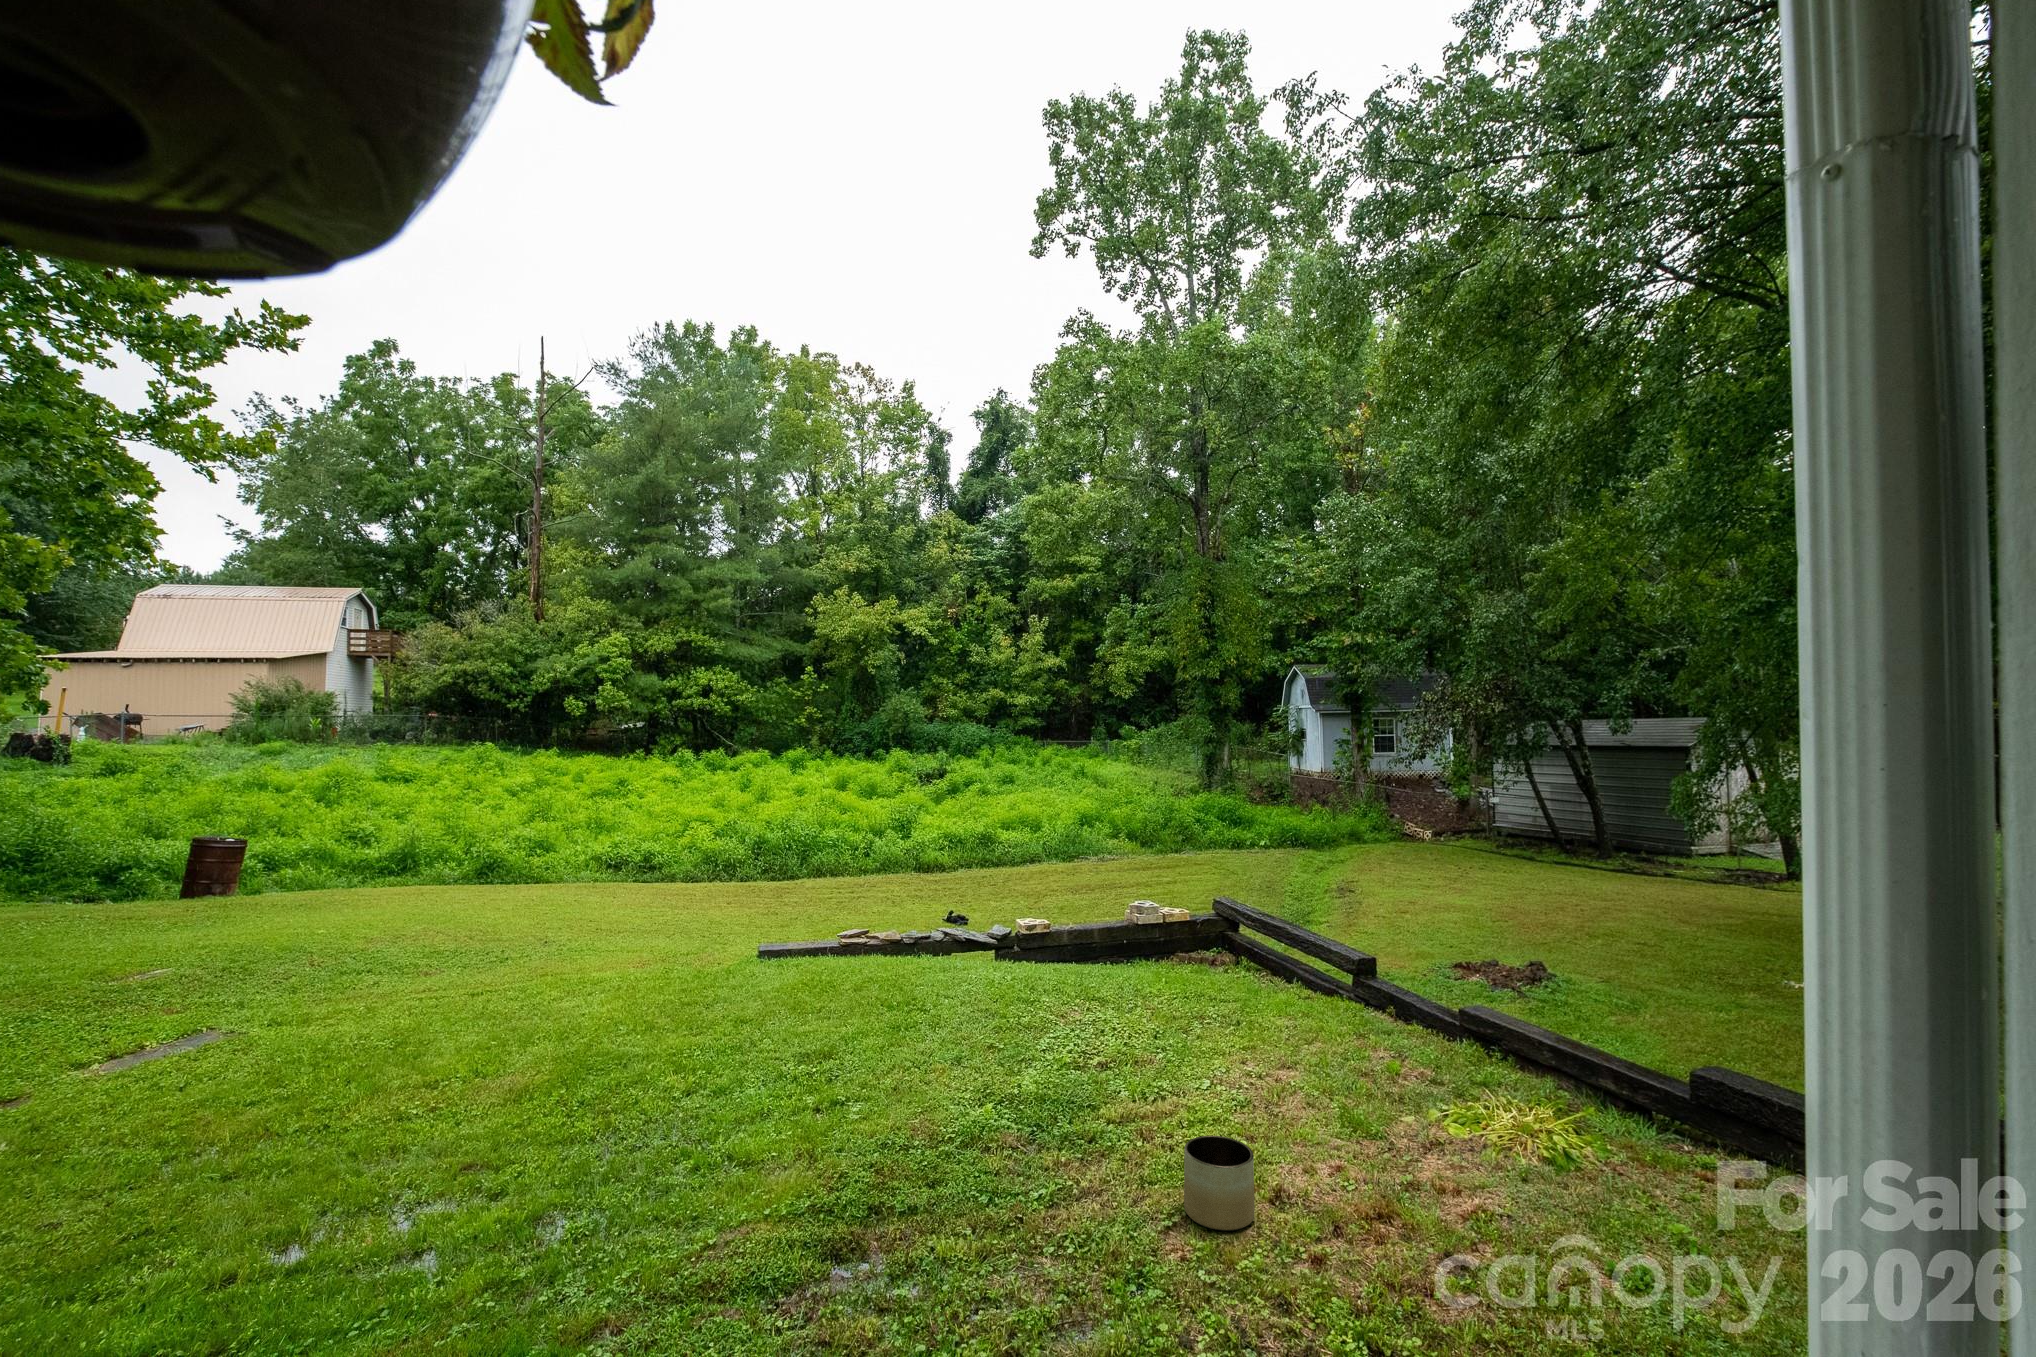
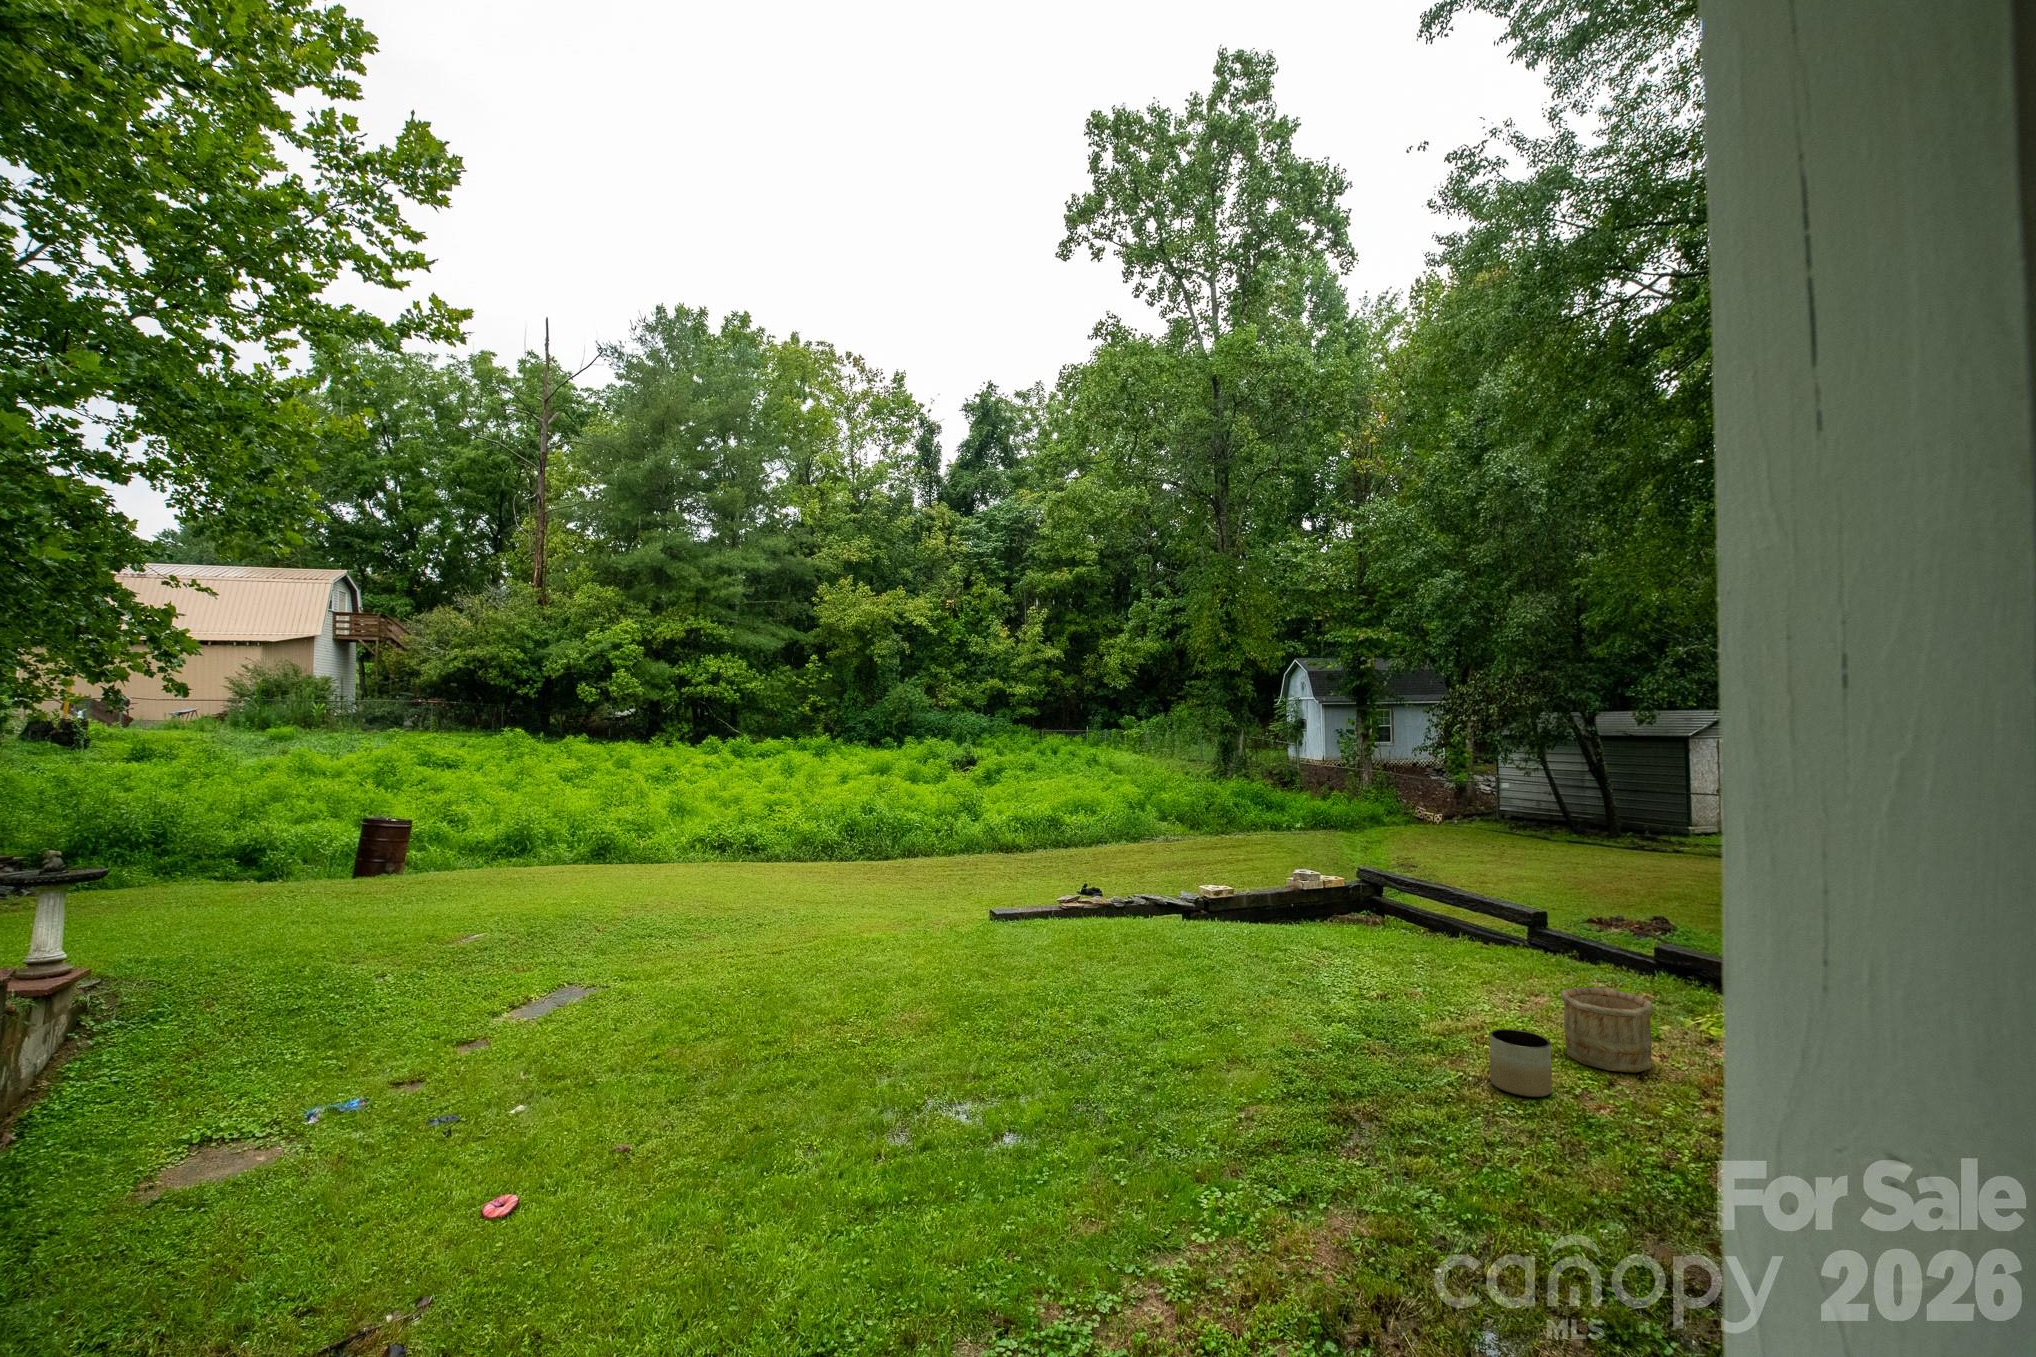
wooden bucket: none [1309,1076,1417,1194] -> present [1561,987,1653,1073]

